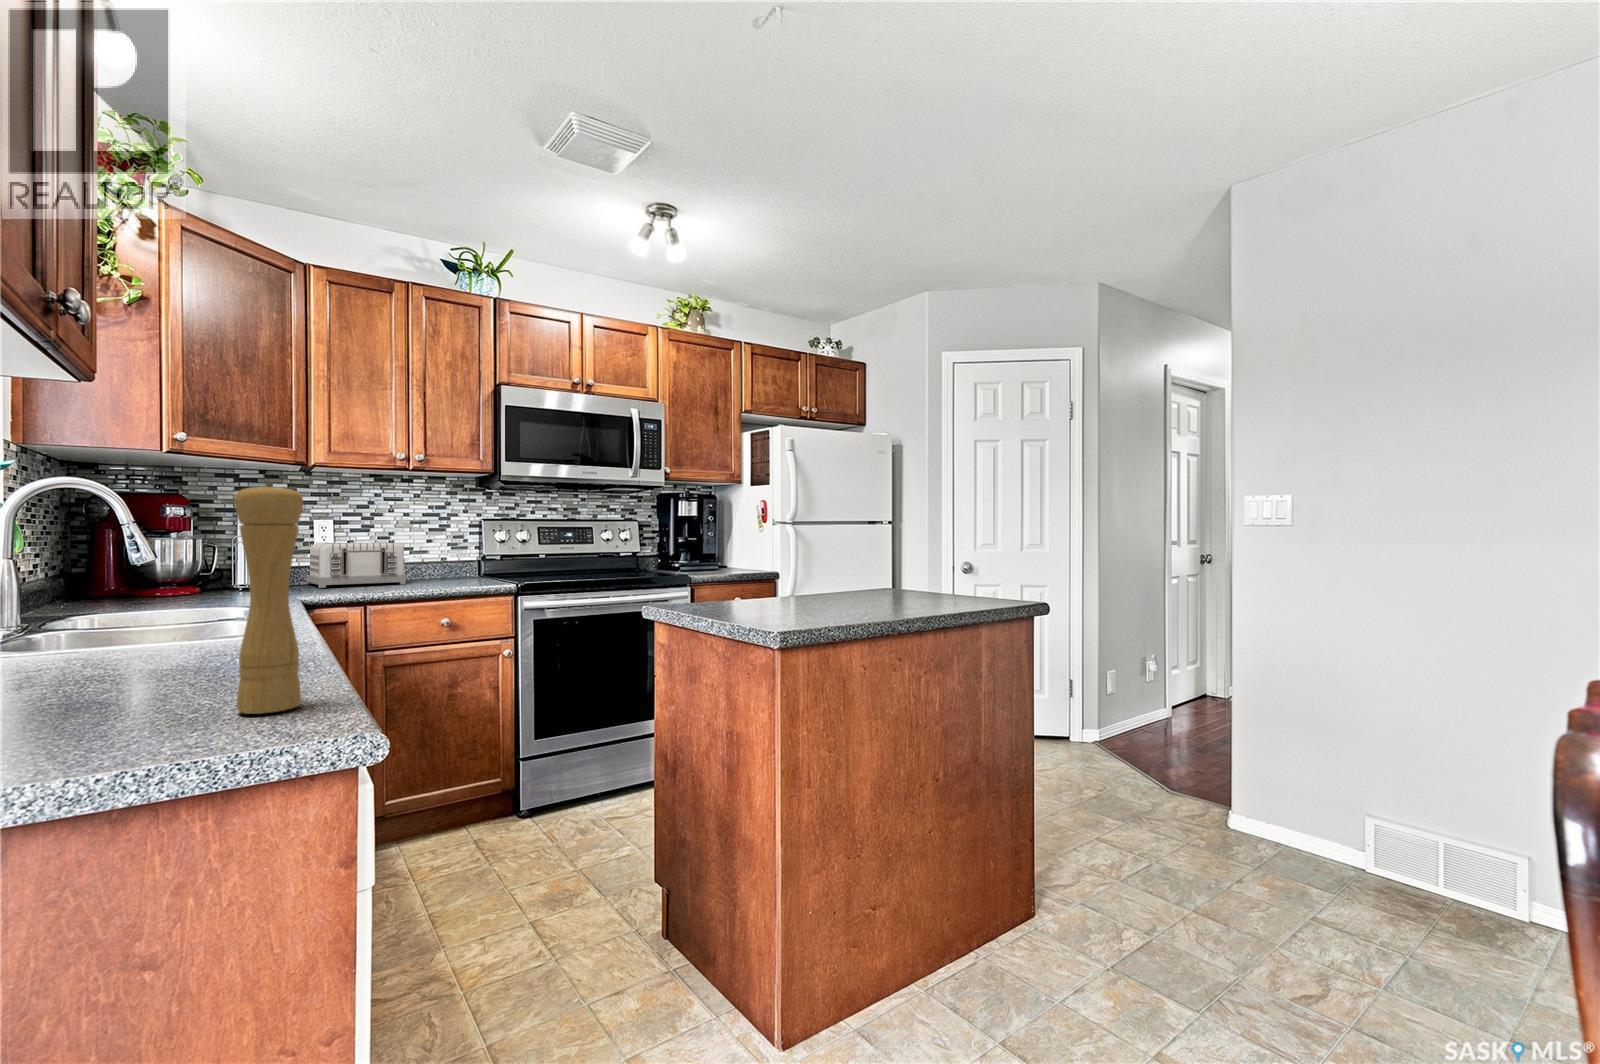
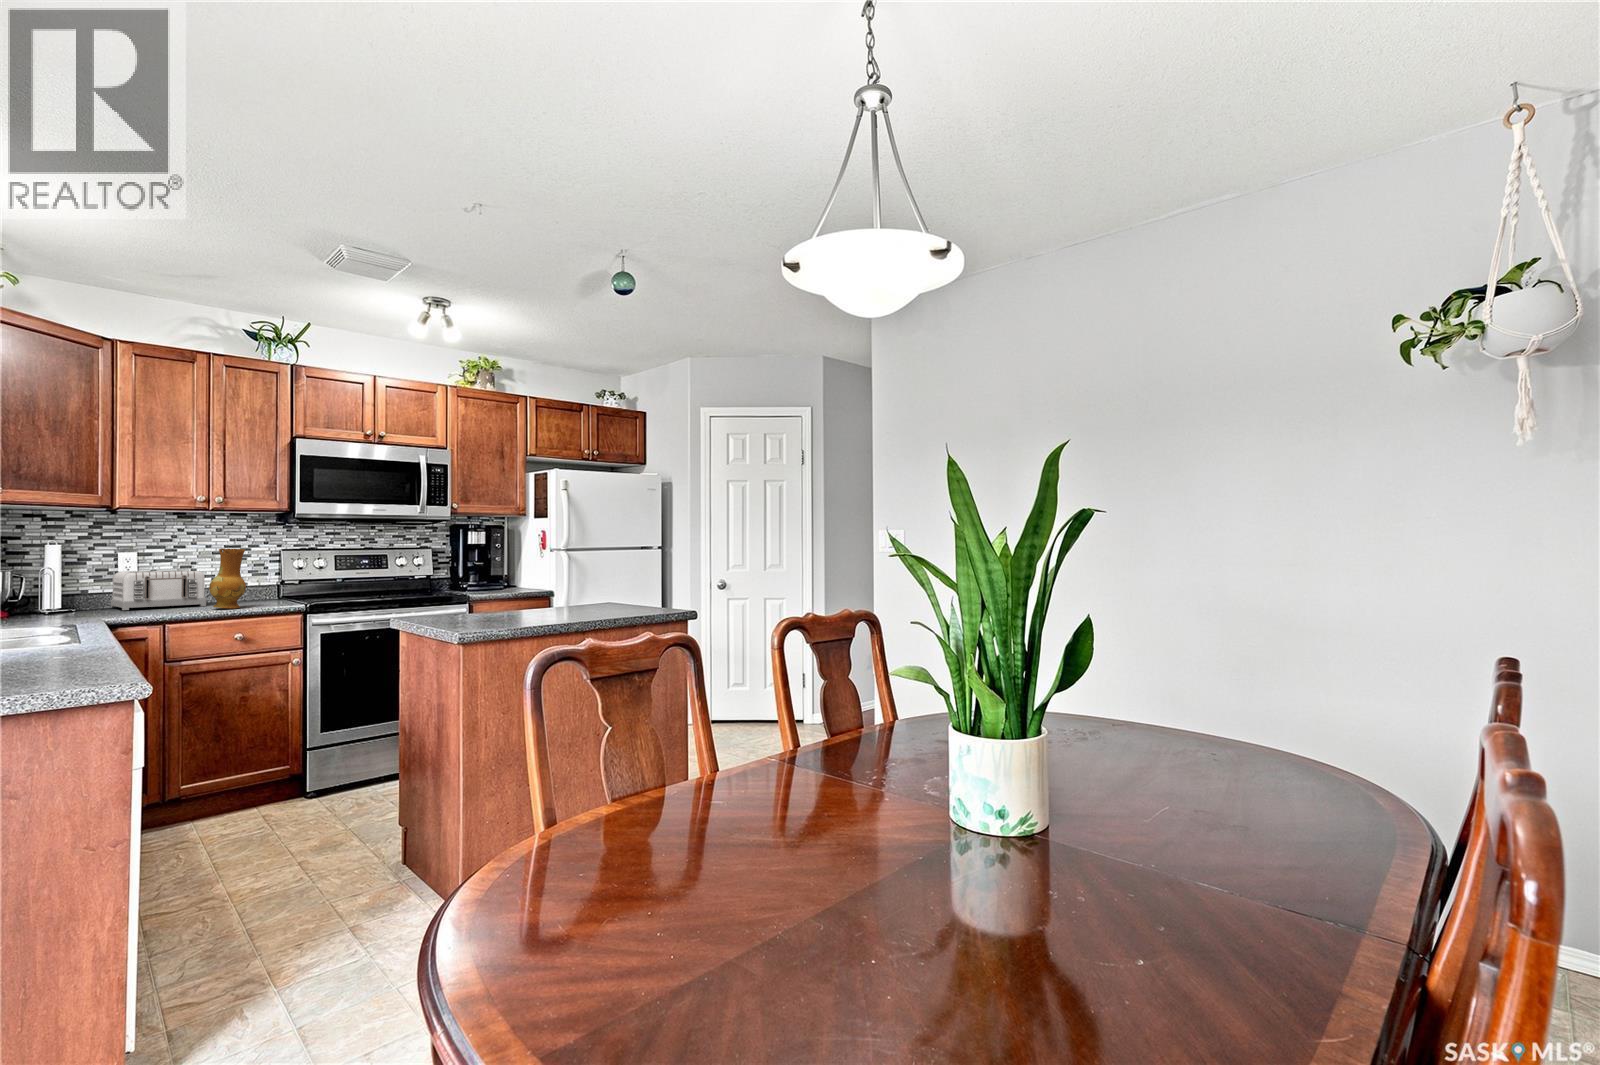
pepper mill: present [234,483,303,714] -> none [59,545,104,677]
ceramic jug: none [411,516,450,589] -> present [209,548,246,609]

